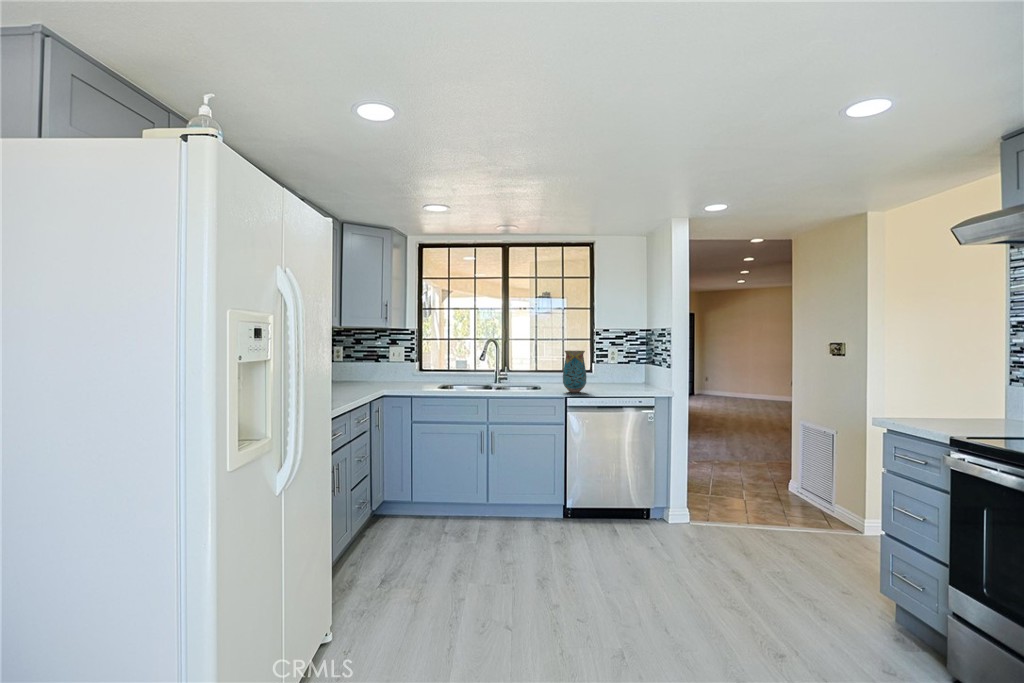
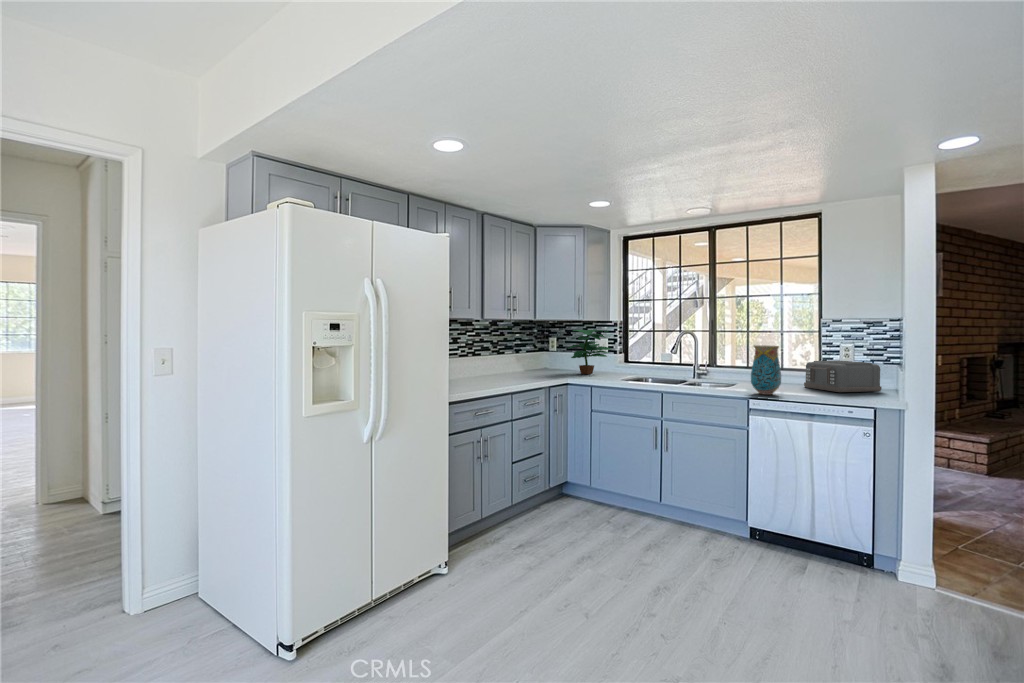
potted plant: none [370,337,413,384] -> present [568,329,611,374]
toaster: none [587,362,639,387] -> present [804,361,882,392]

